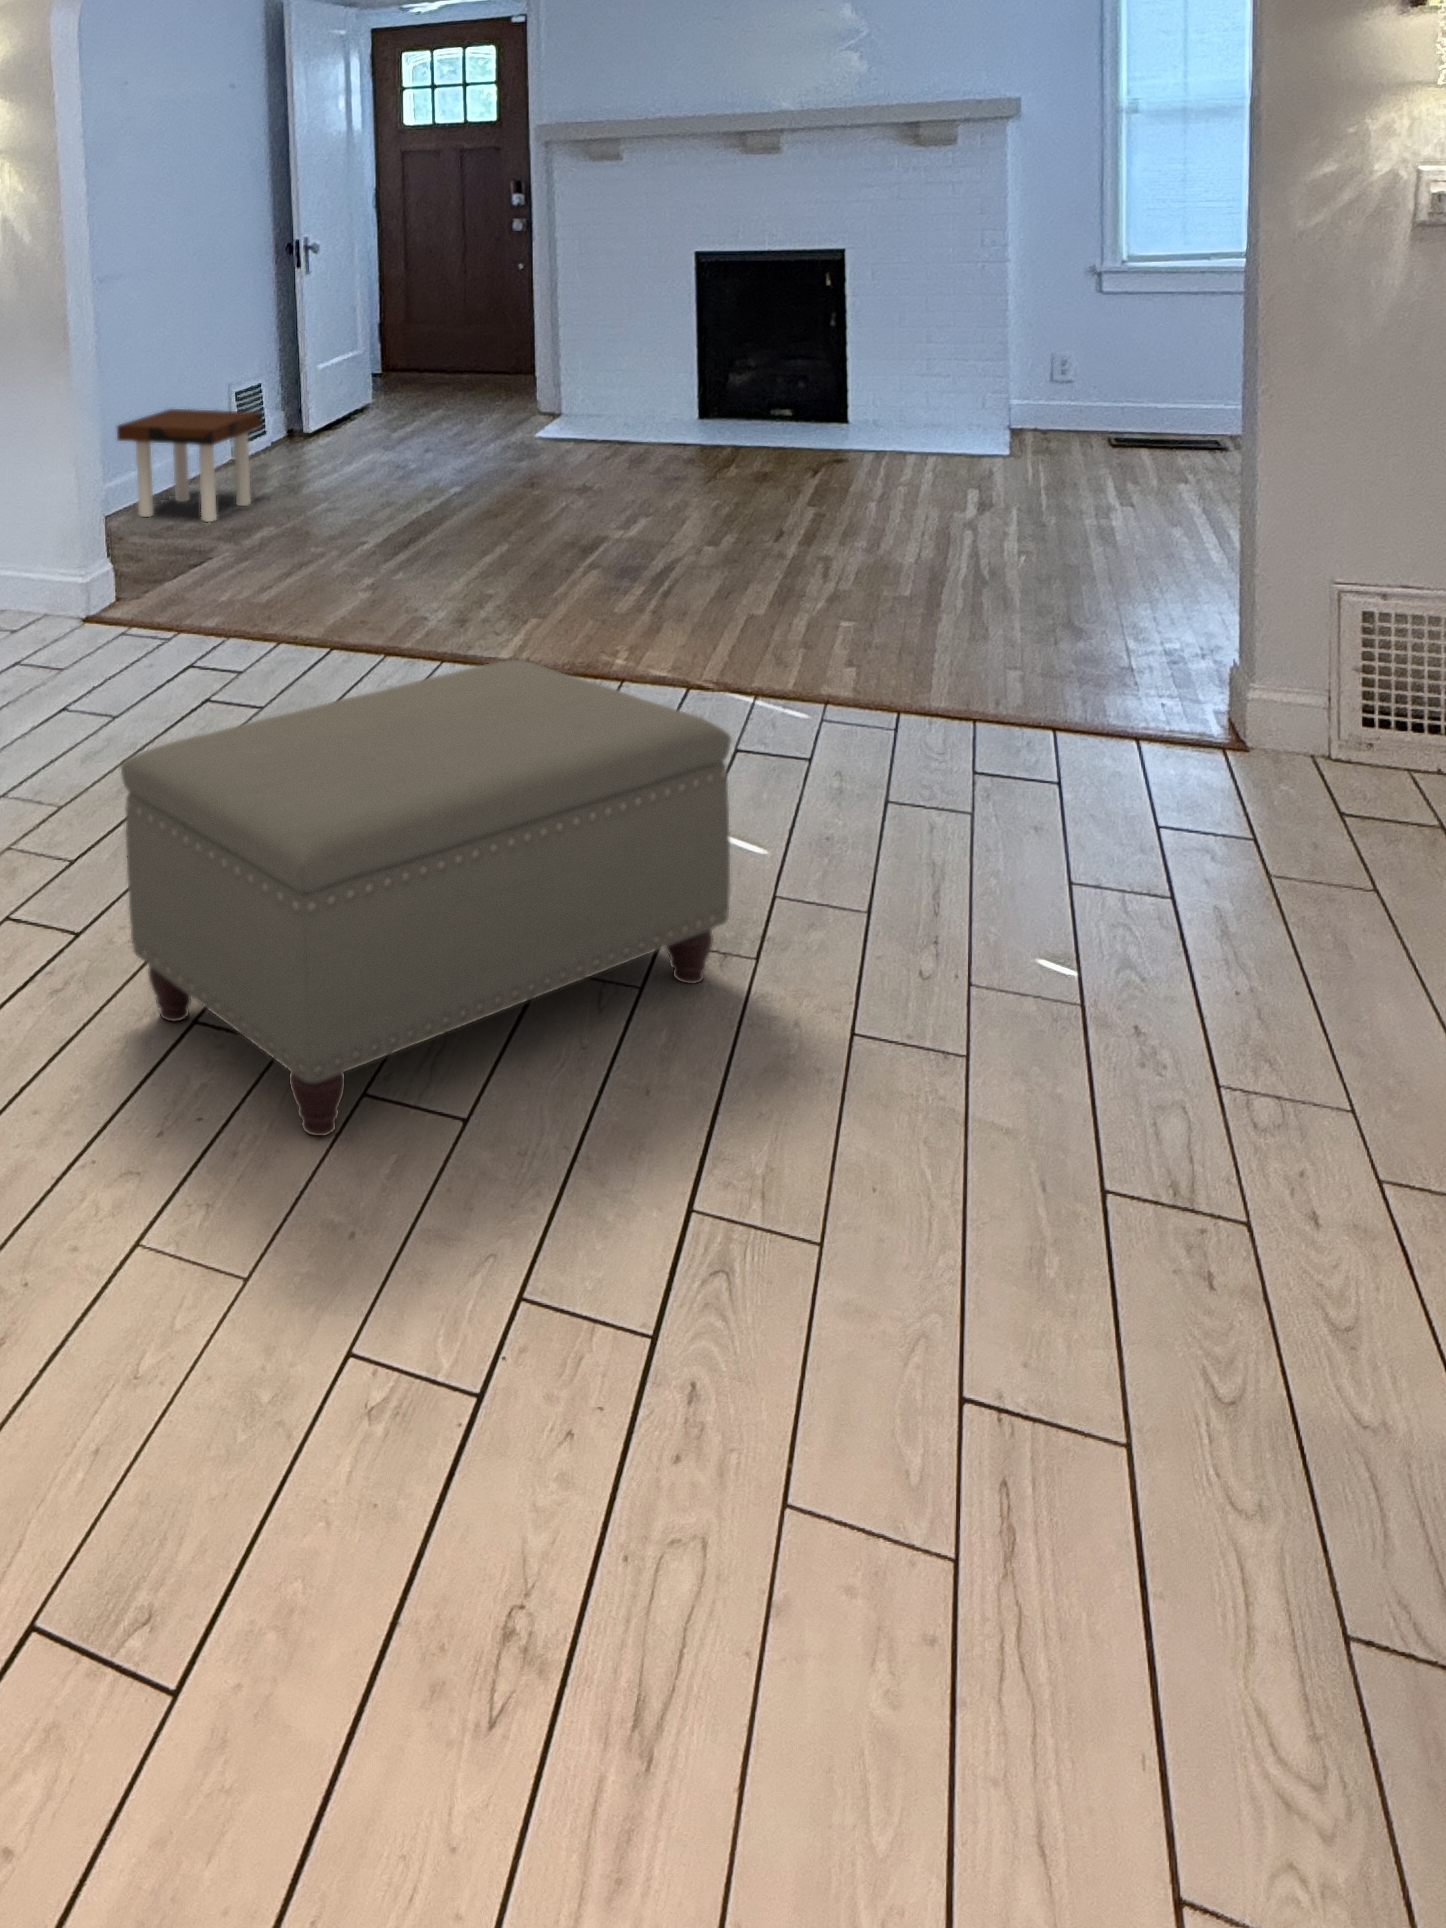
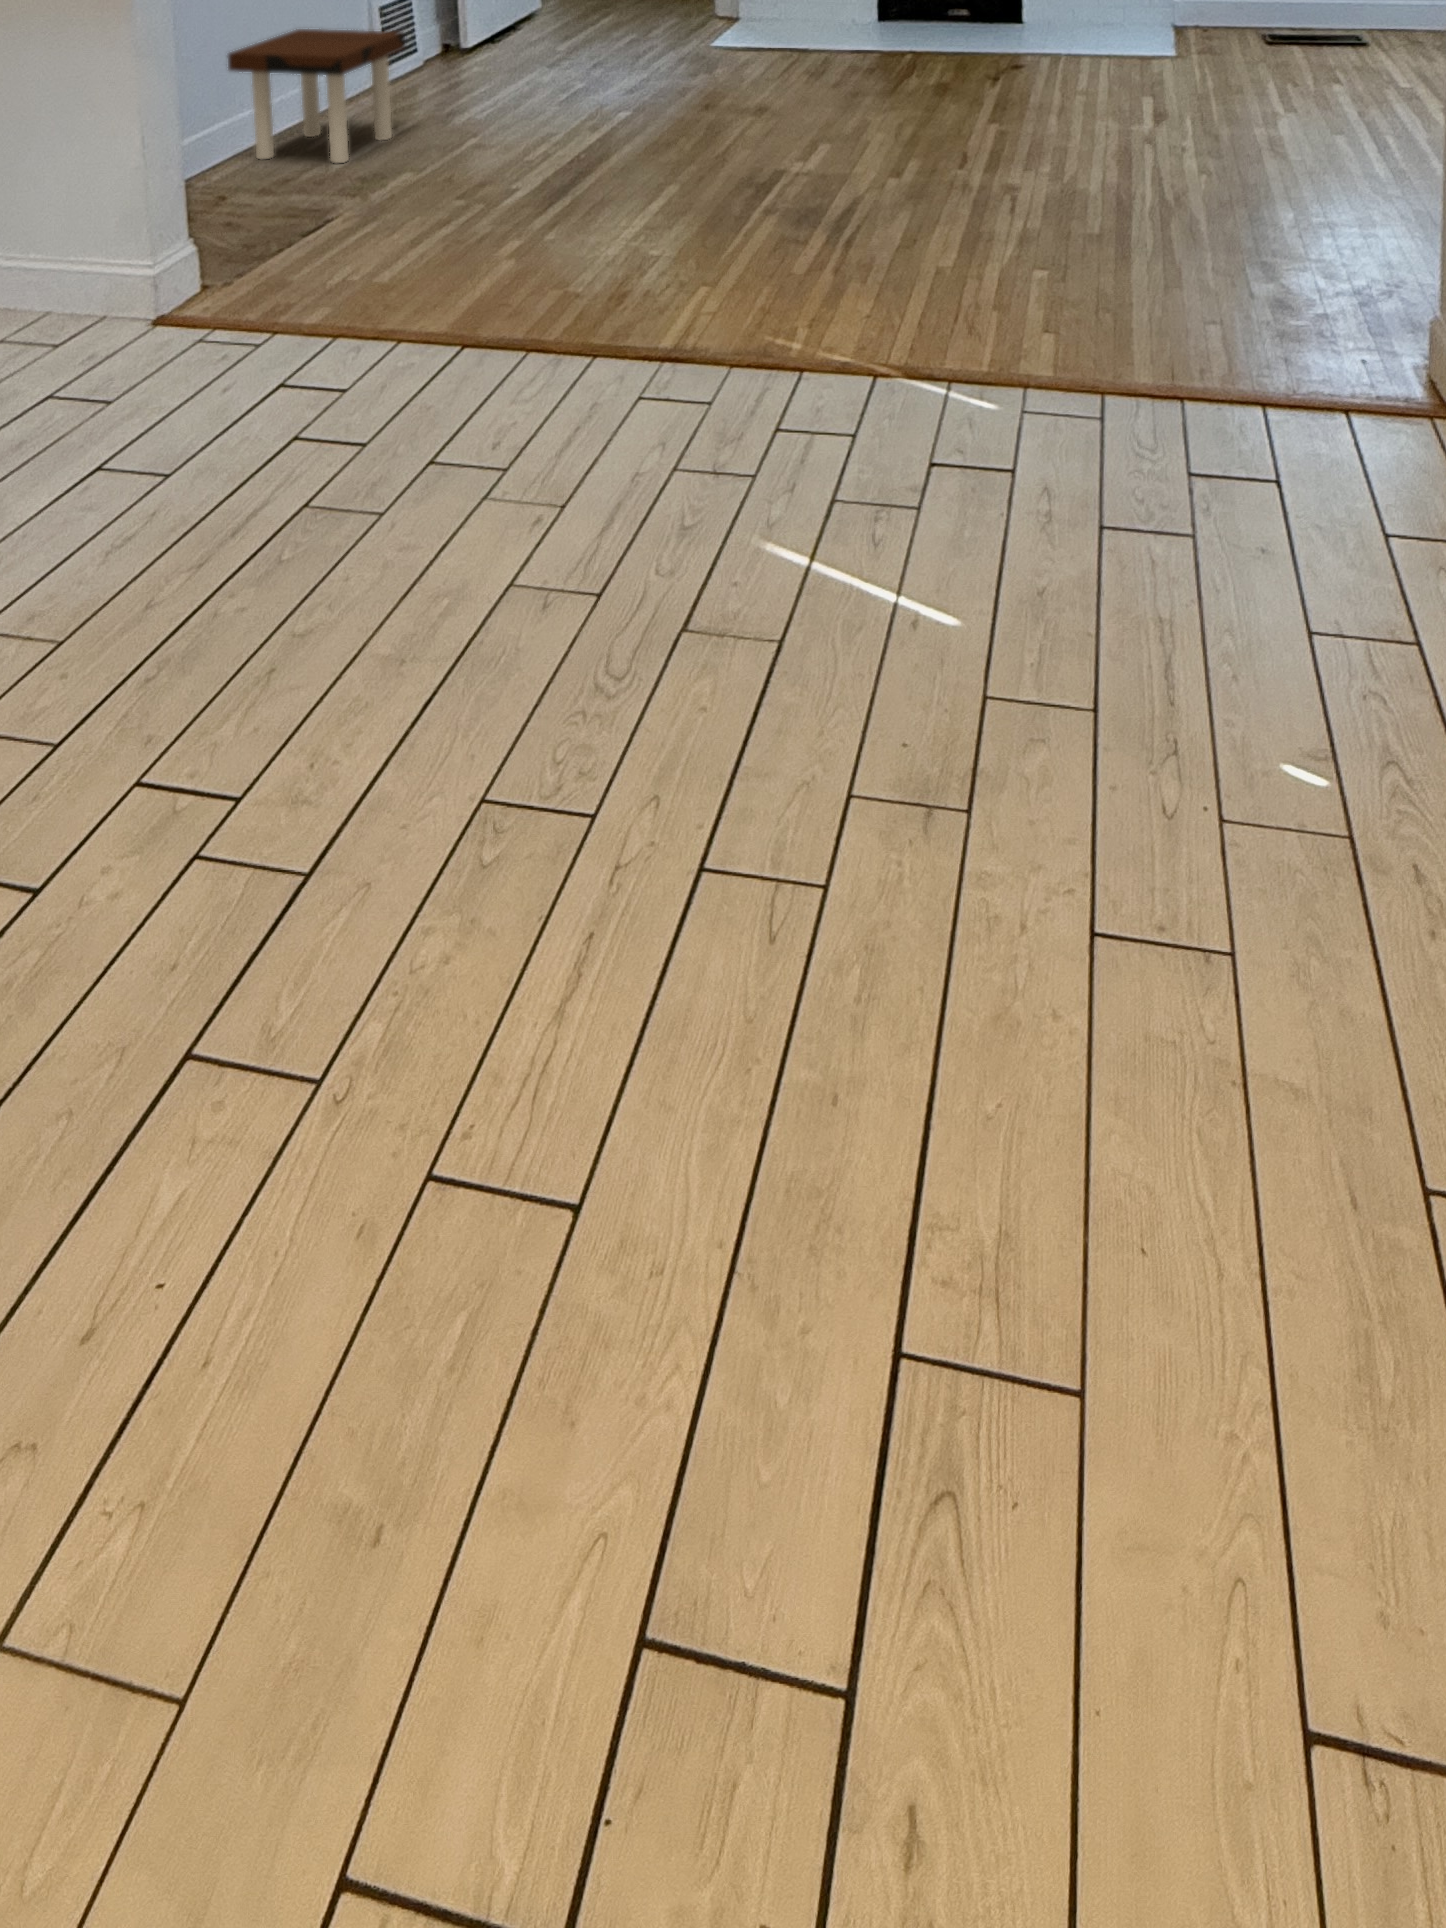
ottoman: present [121,660,731,1136] -> none [55,420,936,1302]

